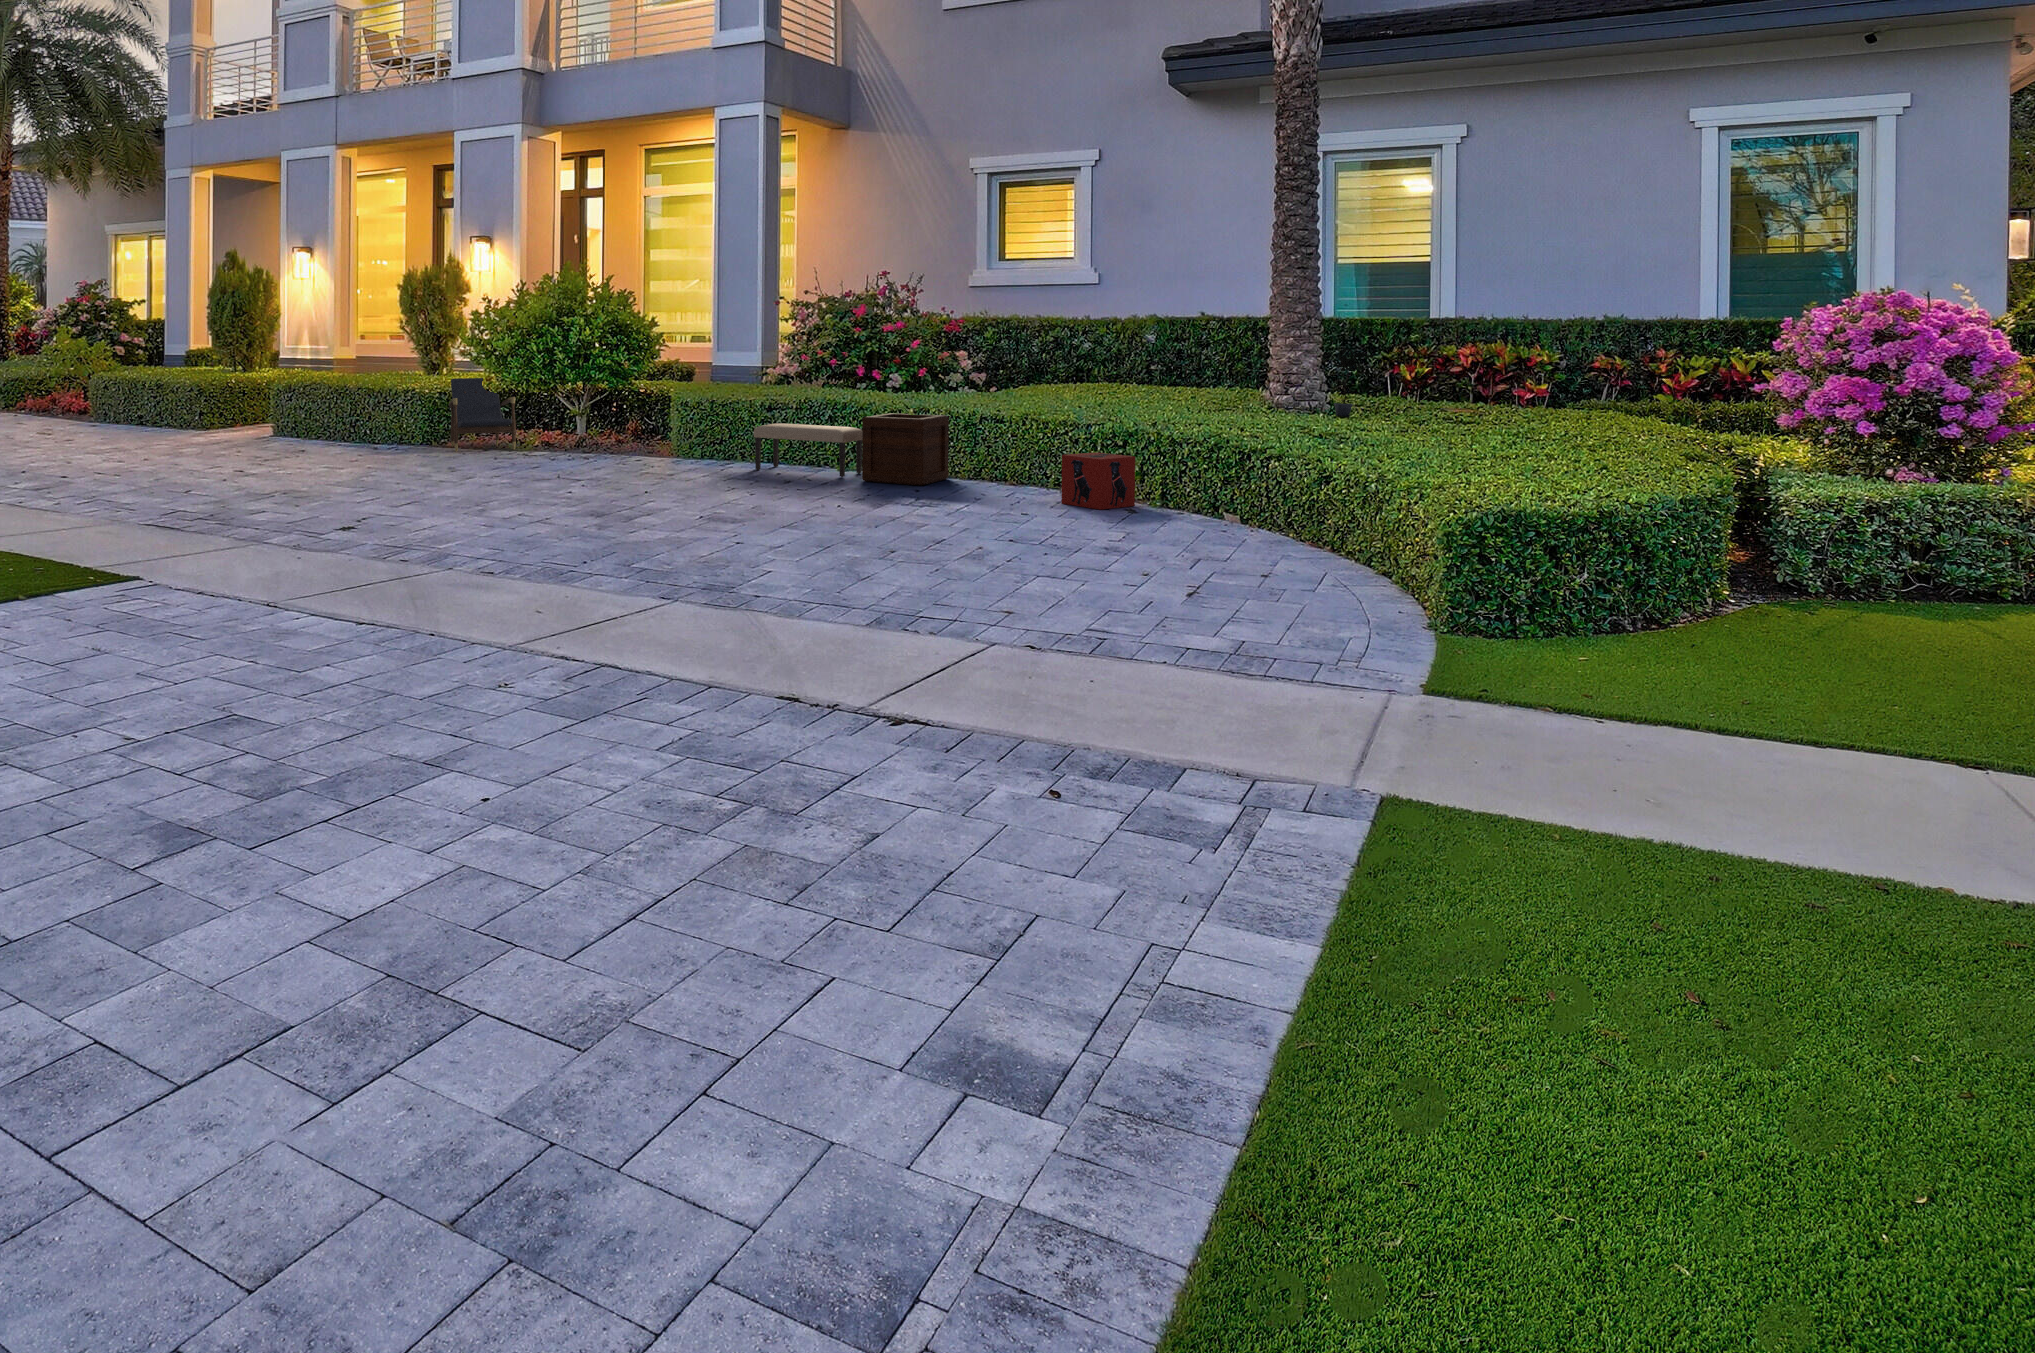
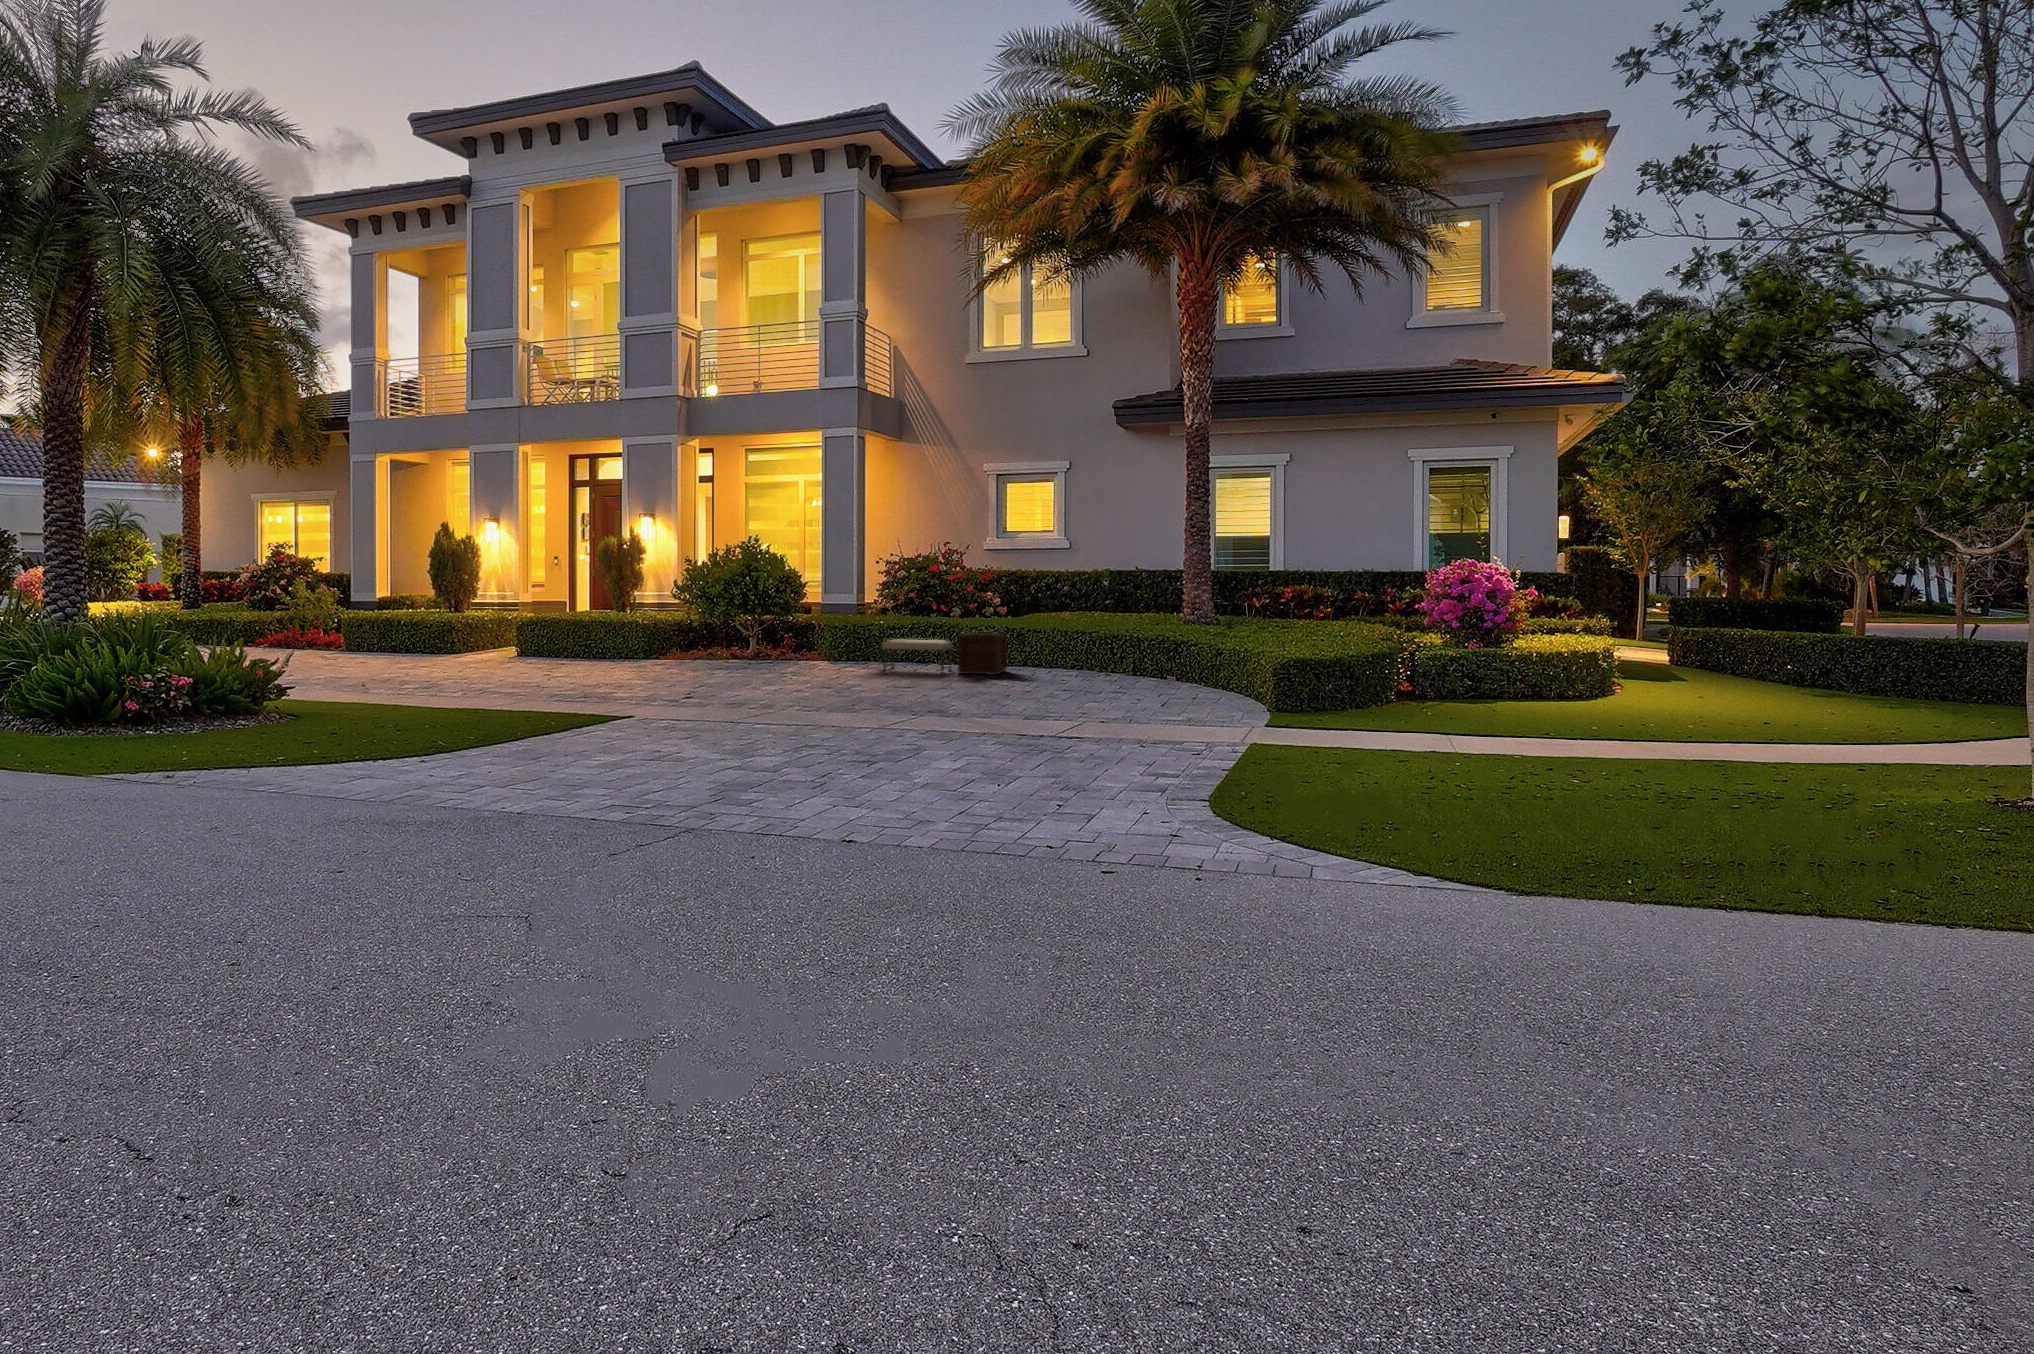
lounge chair: present [449,378,516,452] -> none [650,613,700,665]
storage box: present [1061,452,1135,509] -> none [1083,651,1123,682]

